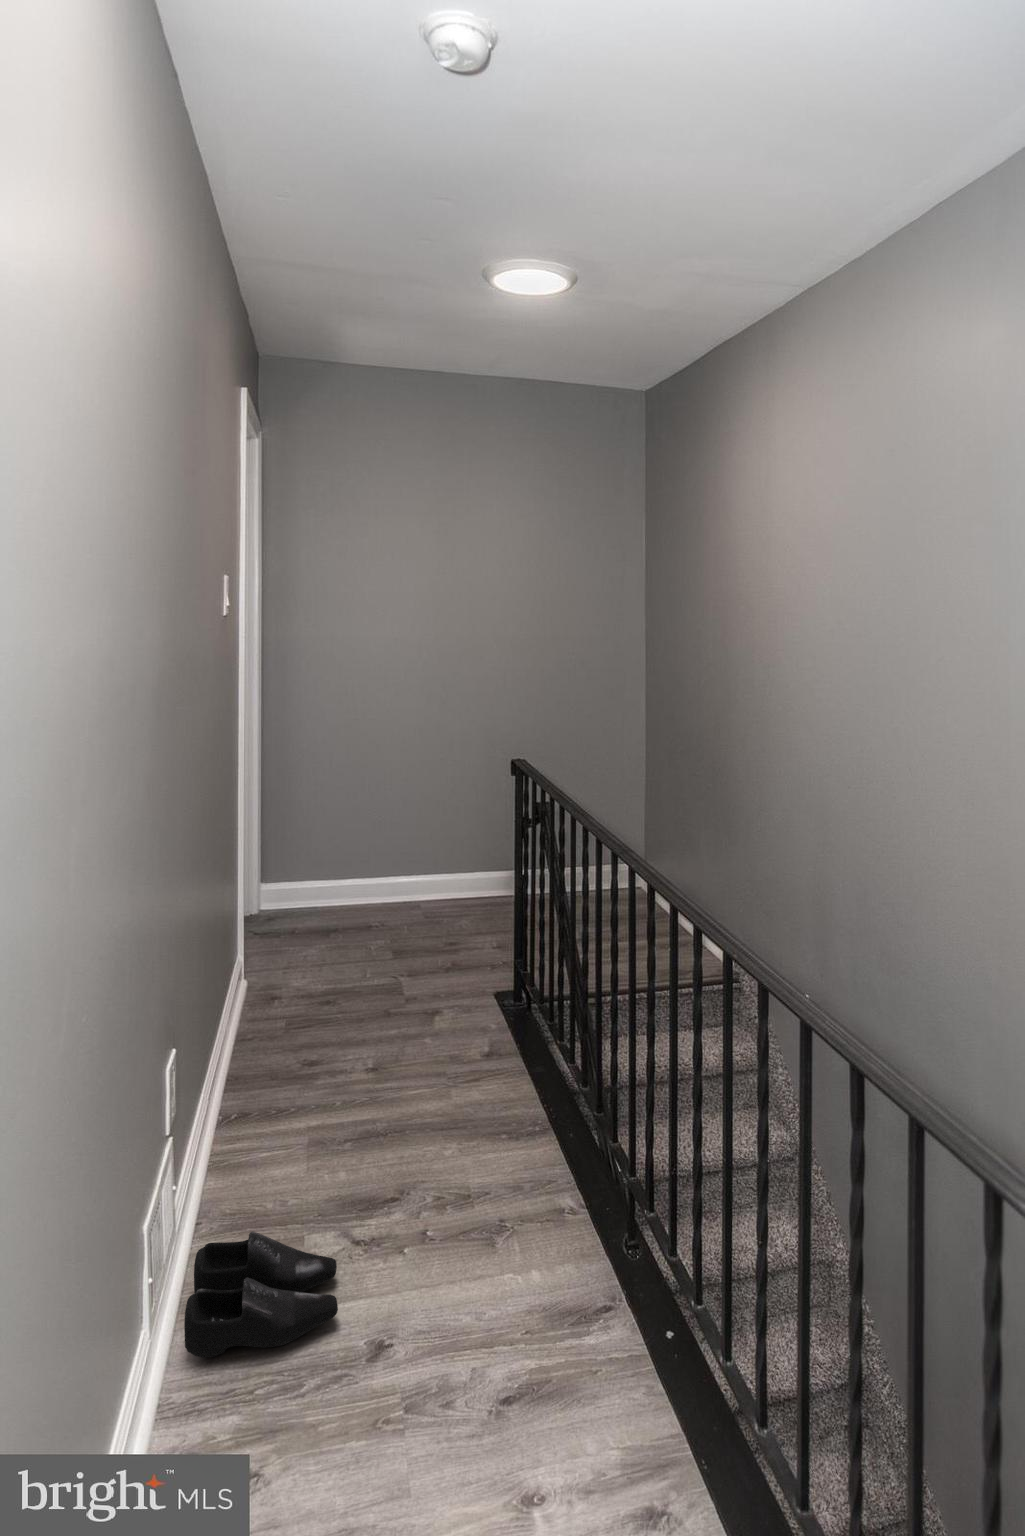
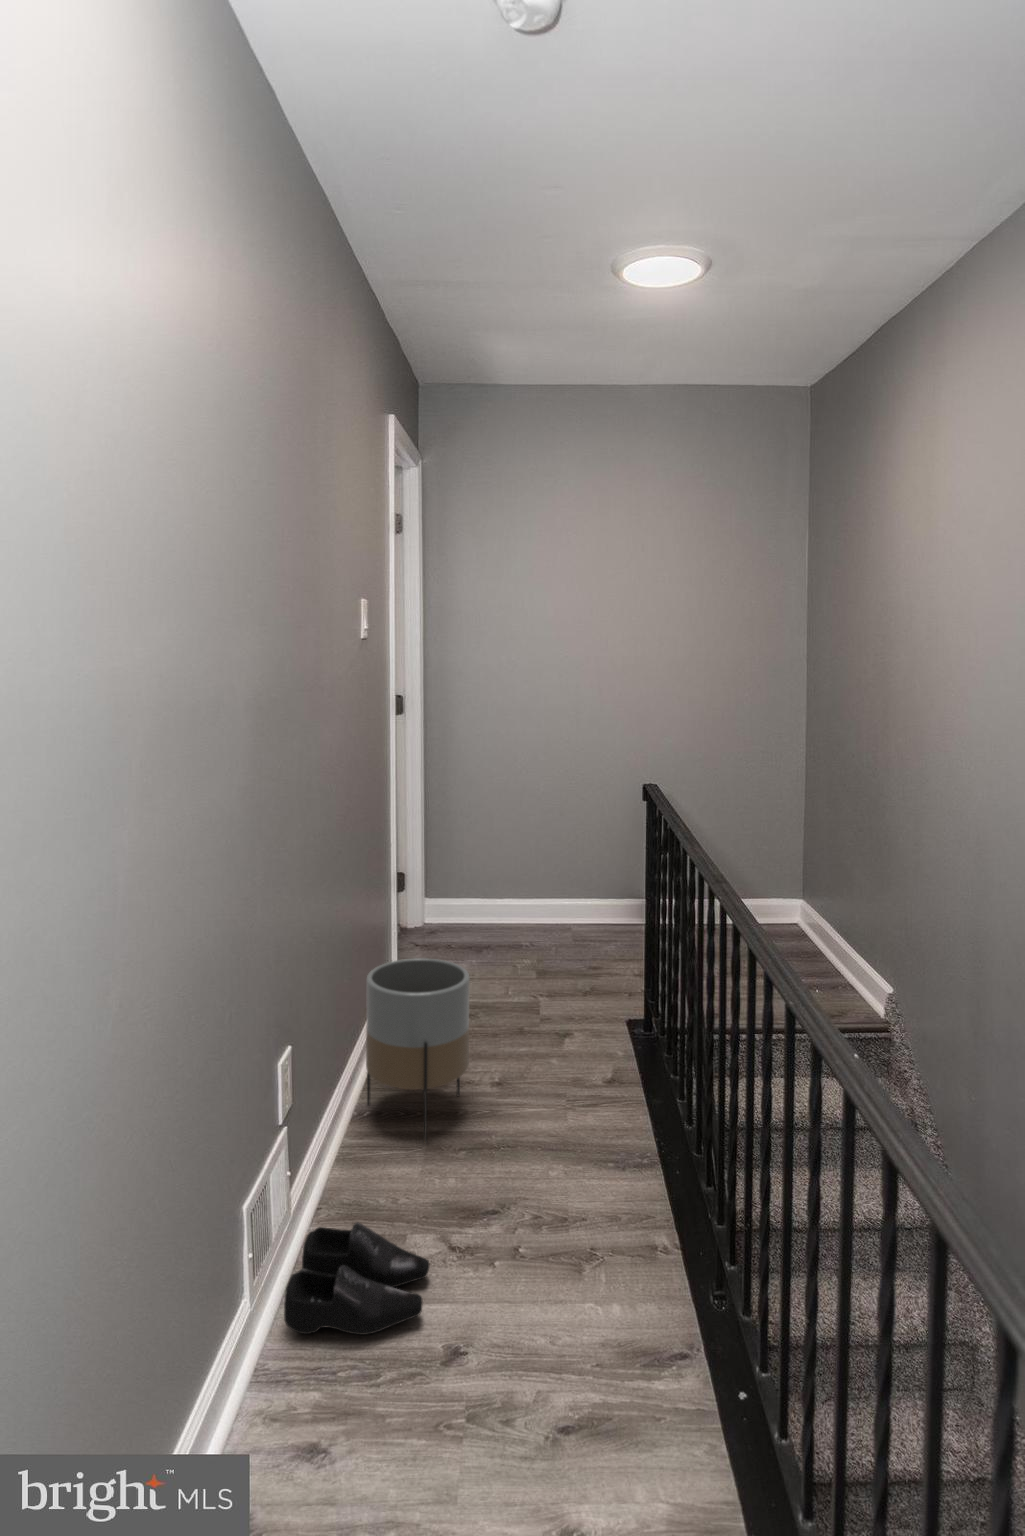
planter: none [226,943,344,1141] -> present [366,958,470,1143]

